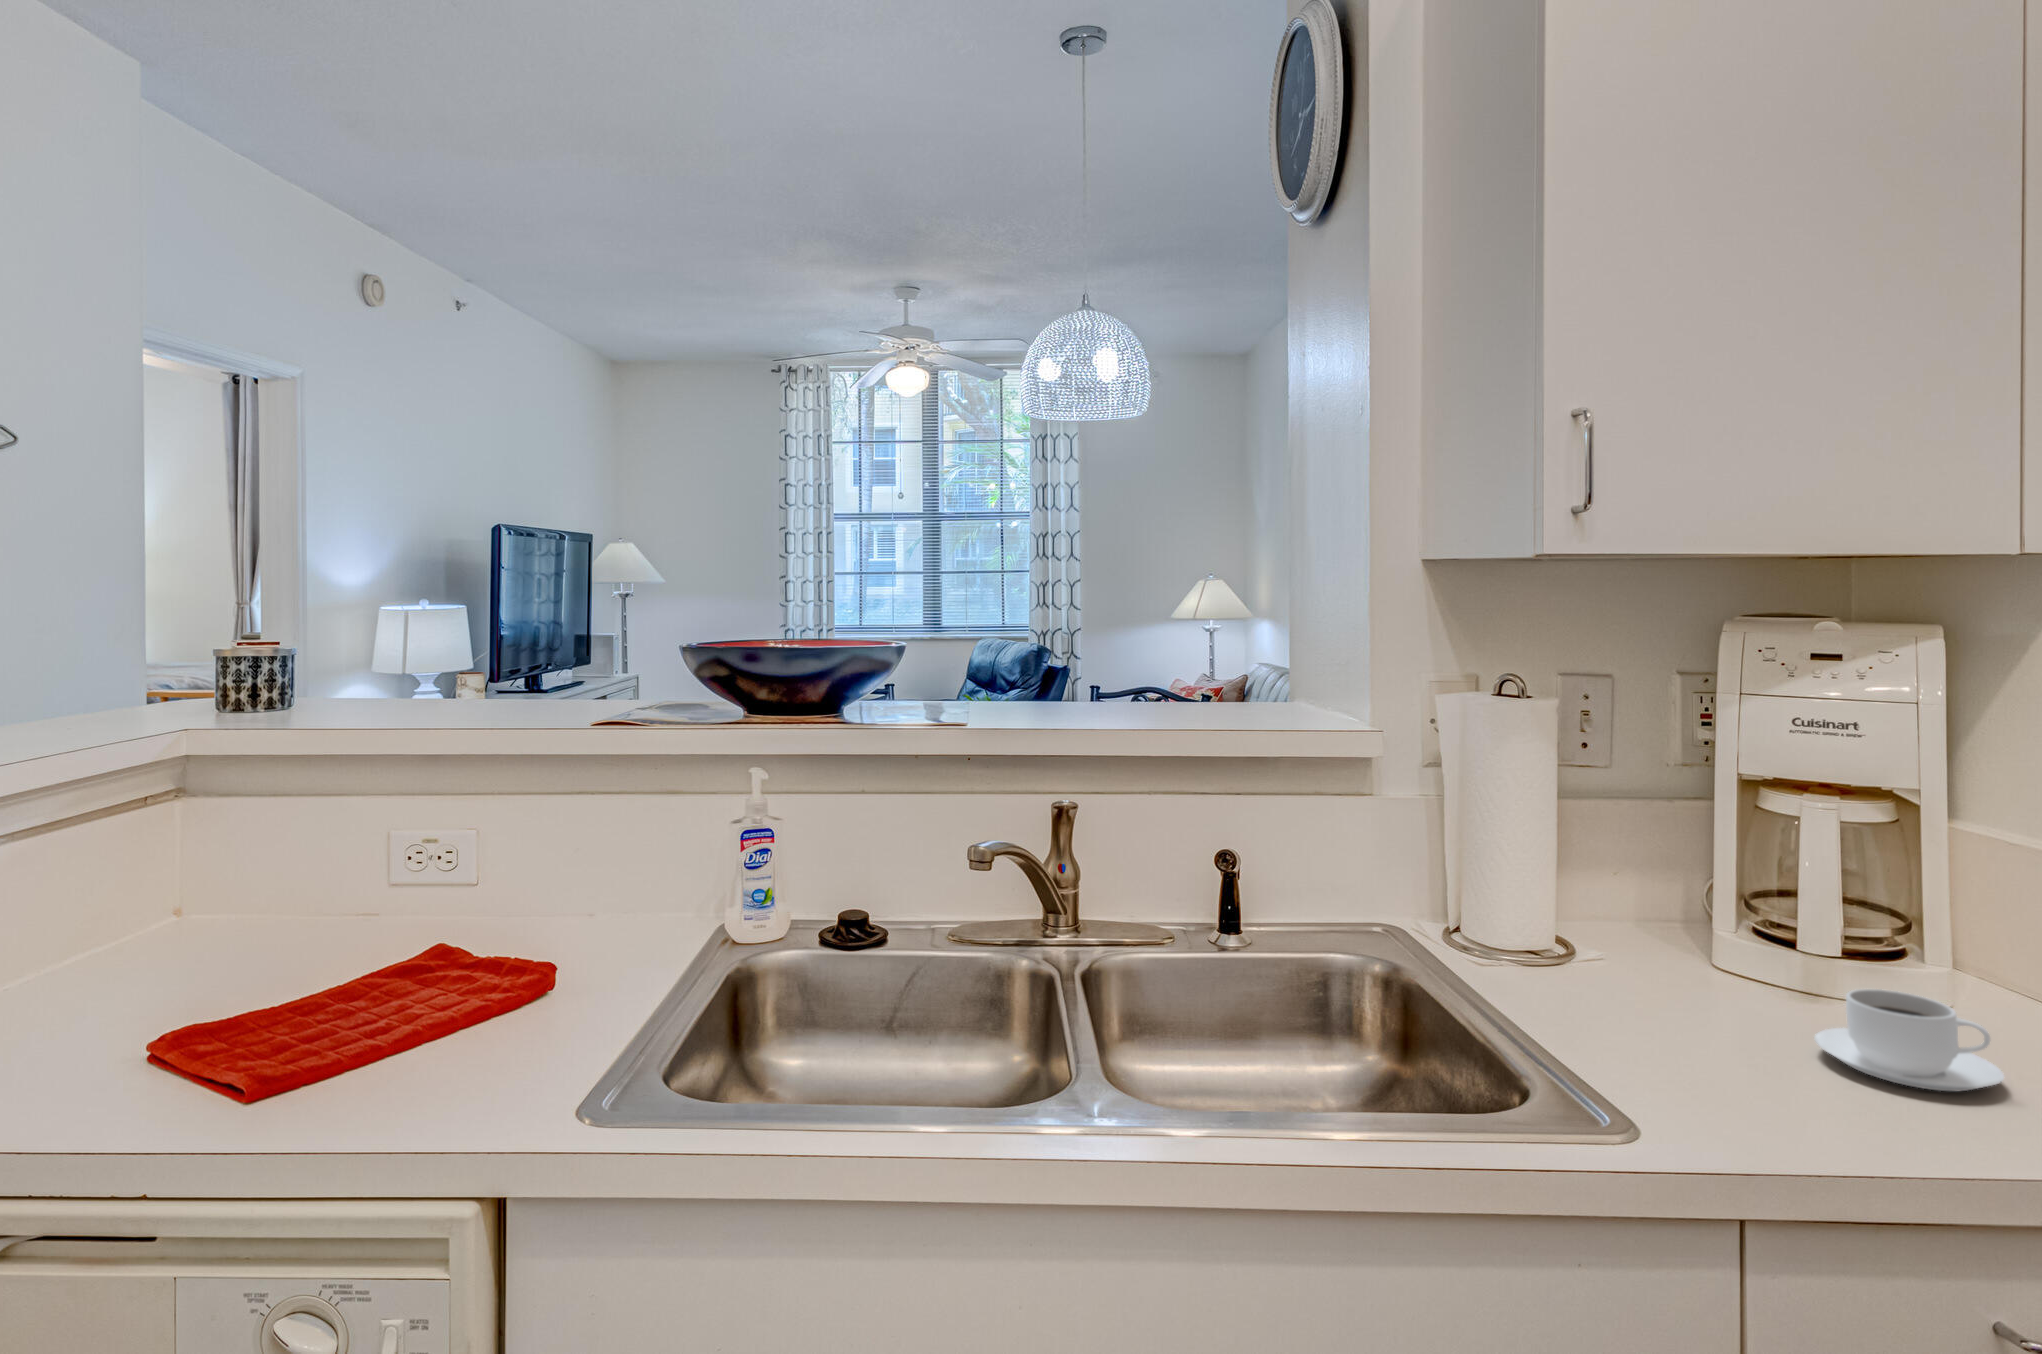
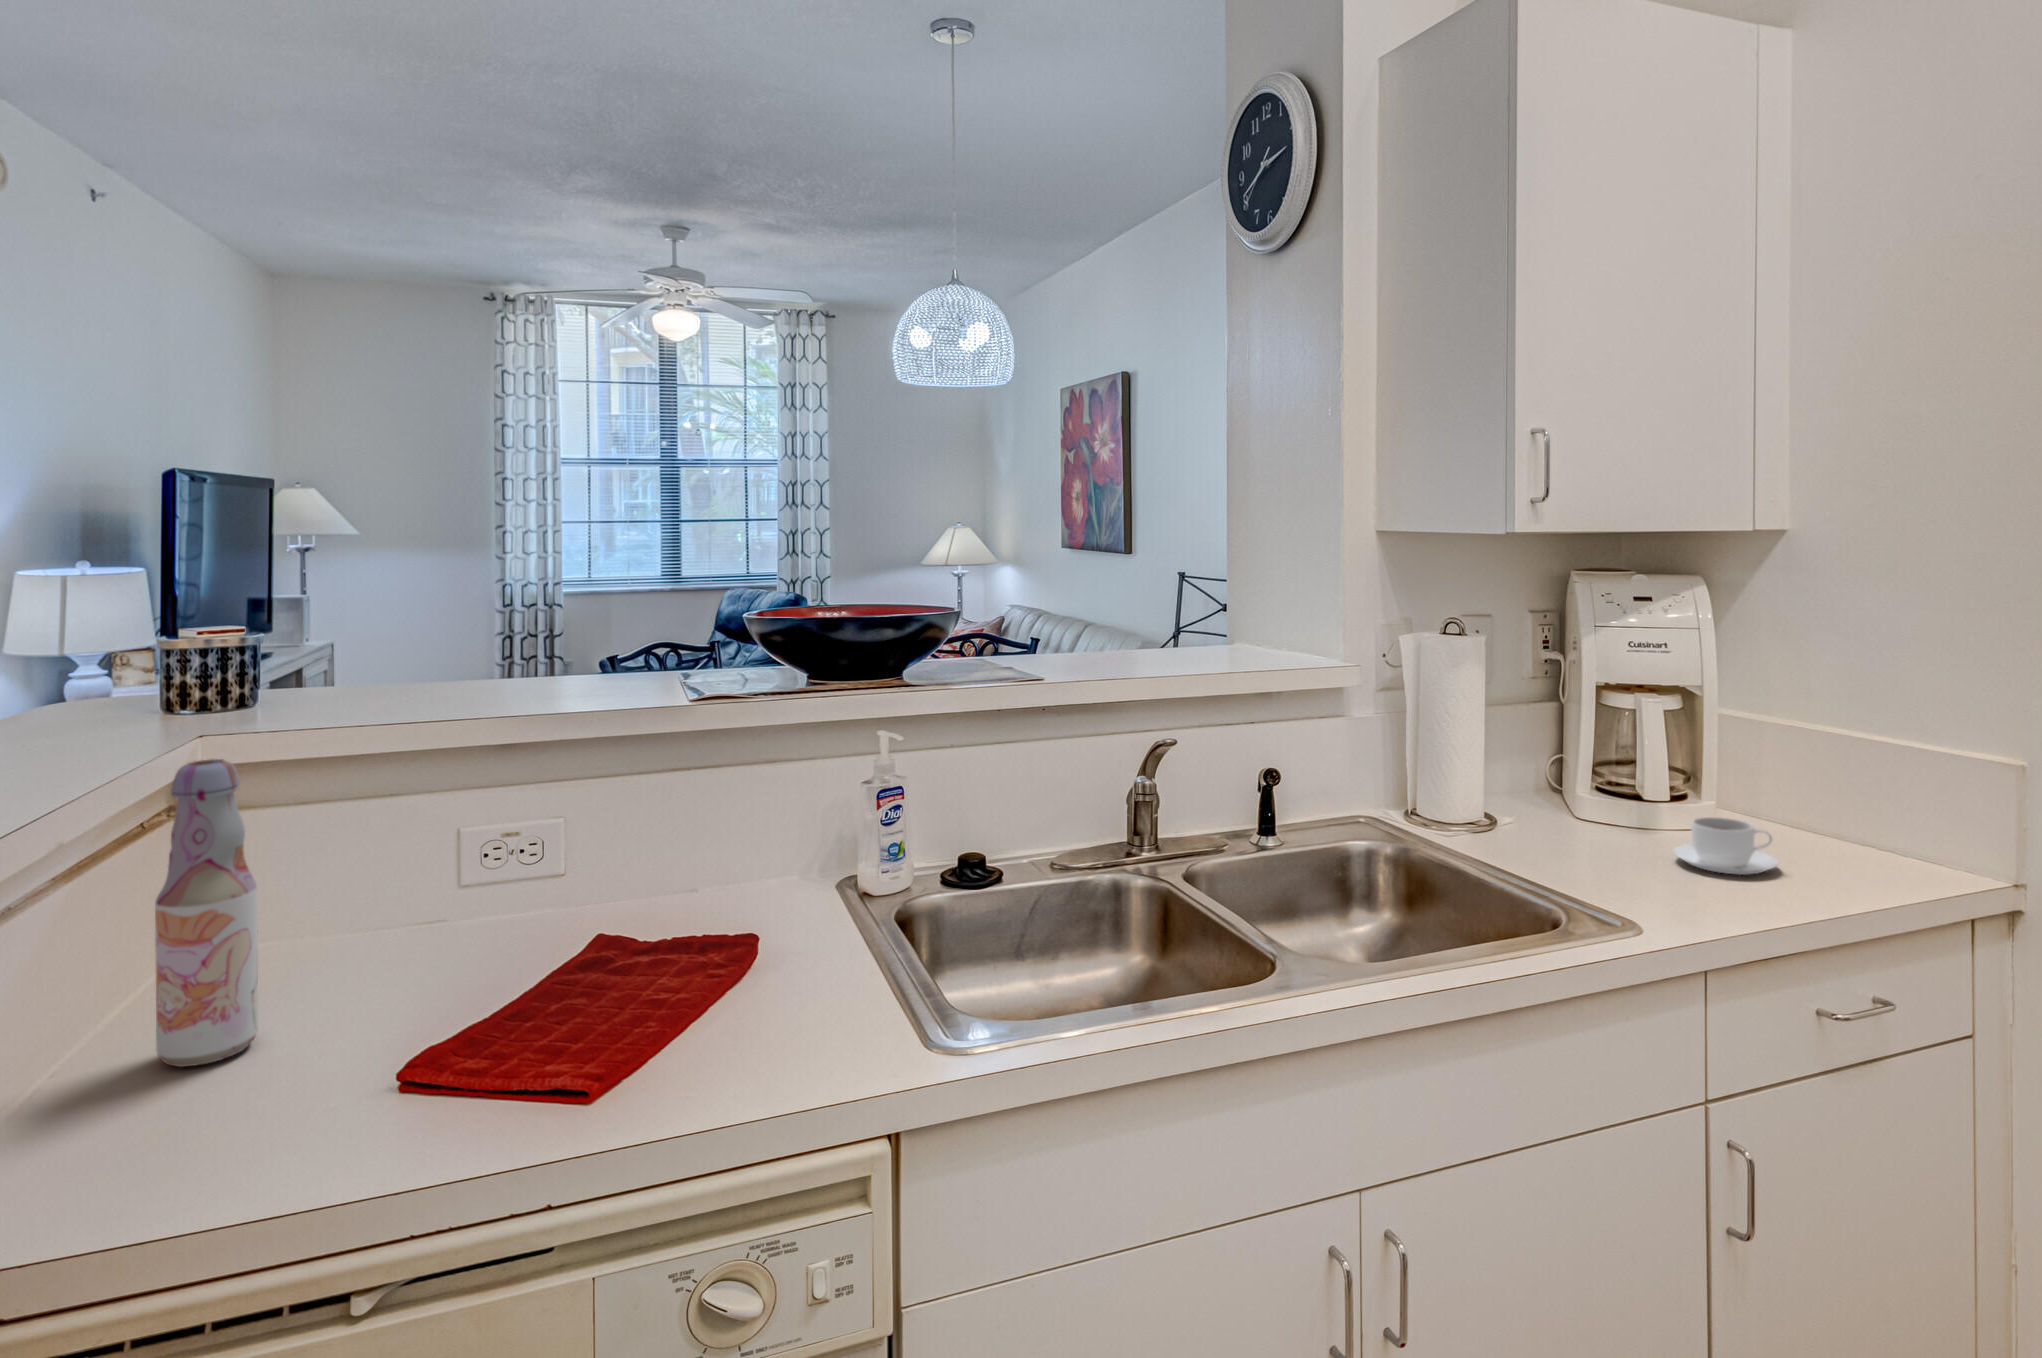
bottle: none [34,733,128,1003] -> present [155,759,258,1067]

